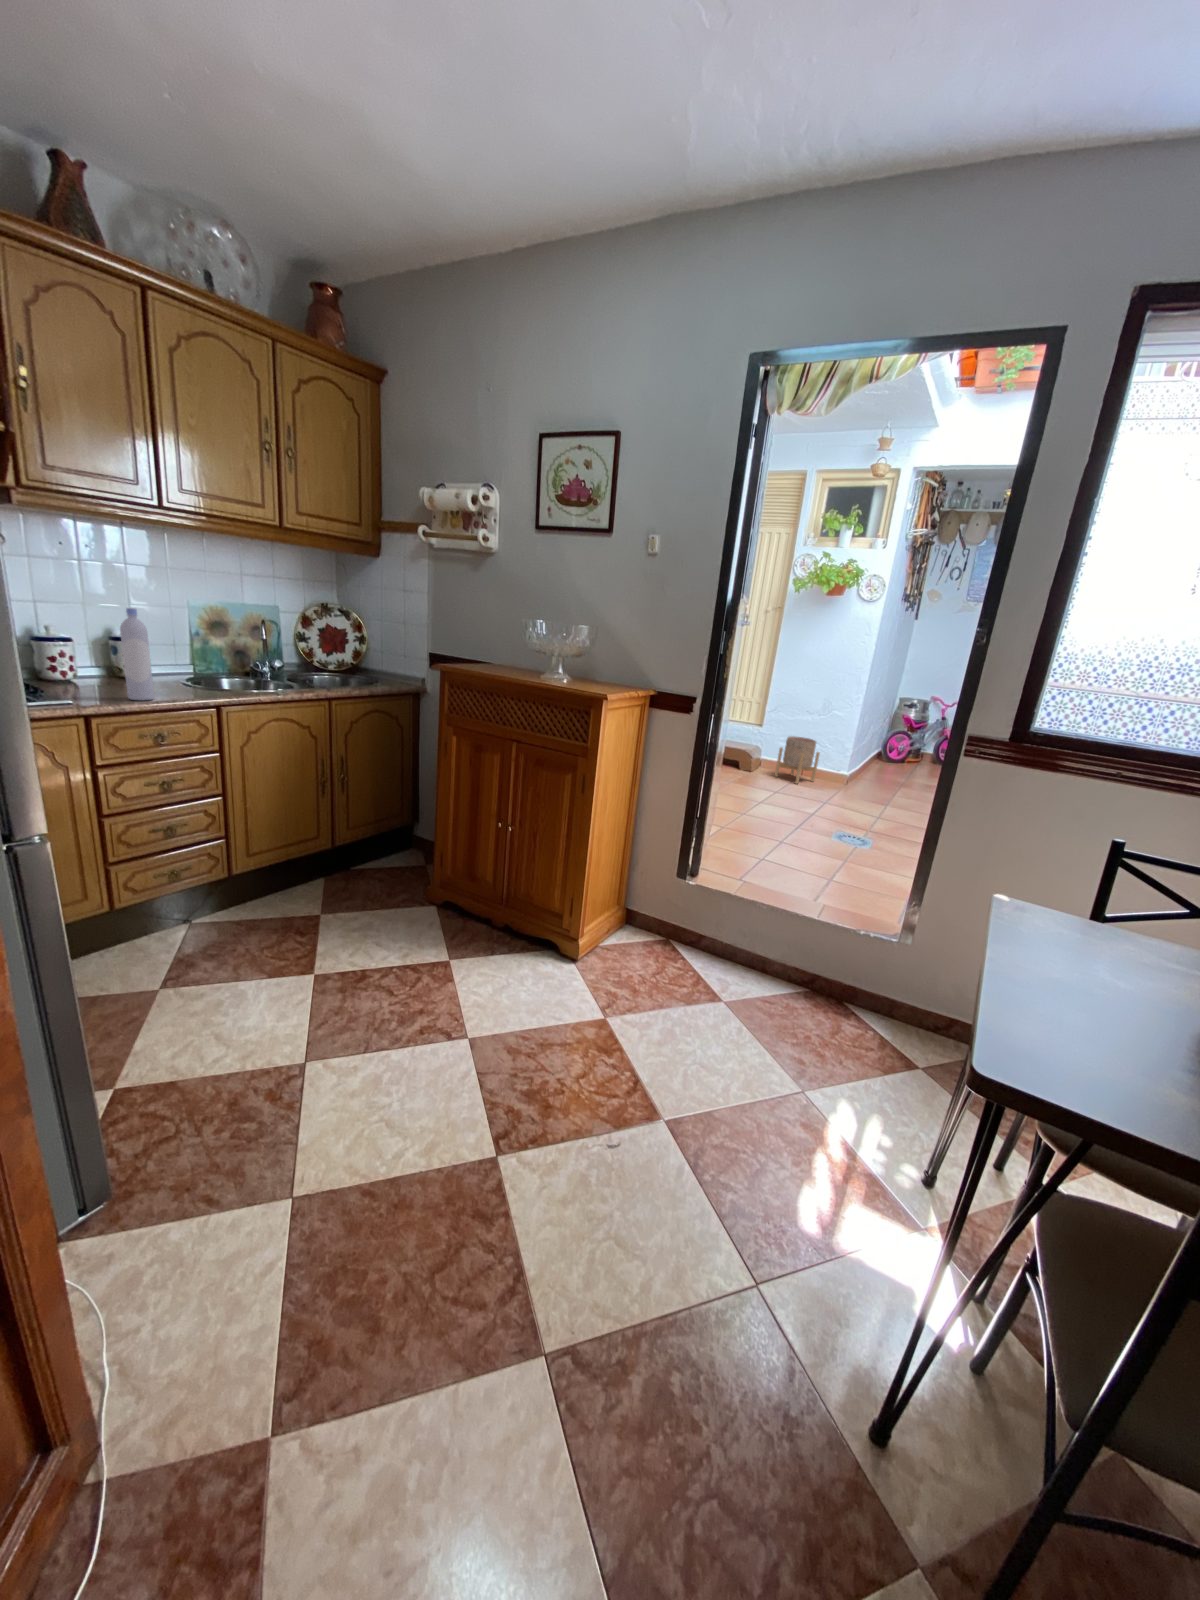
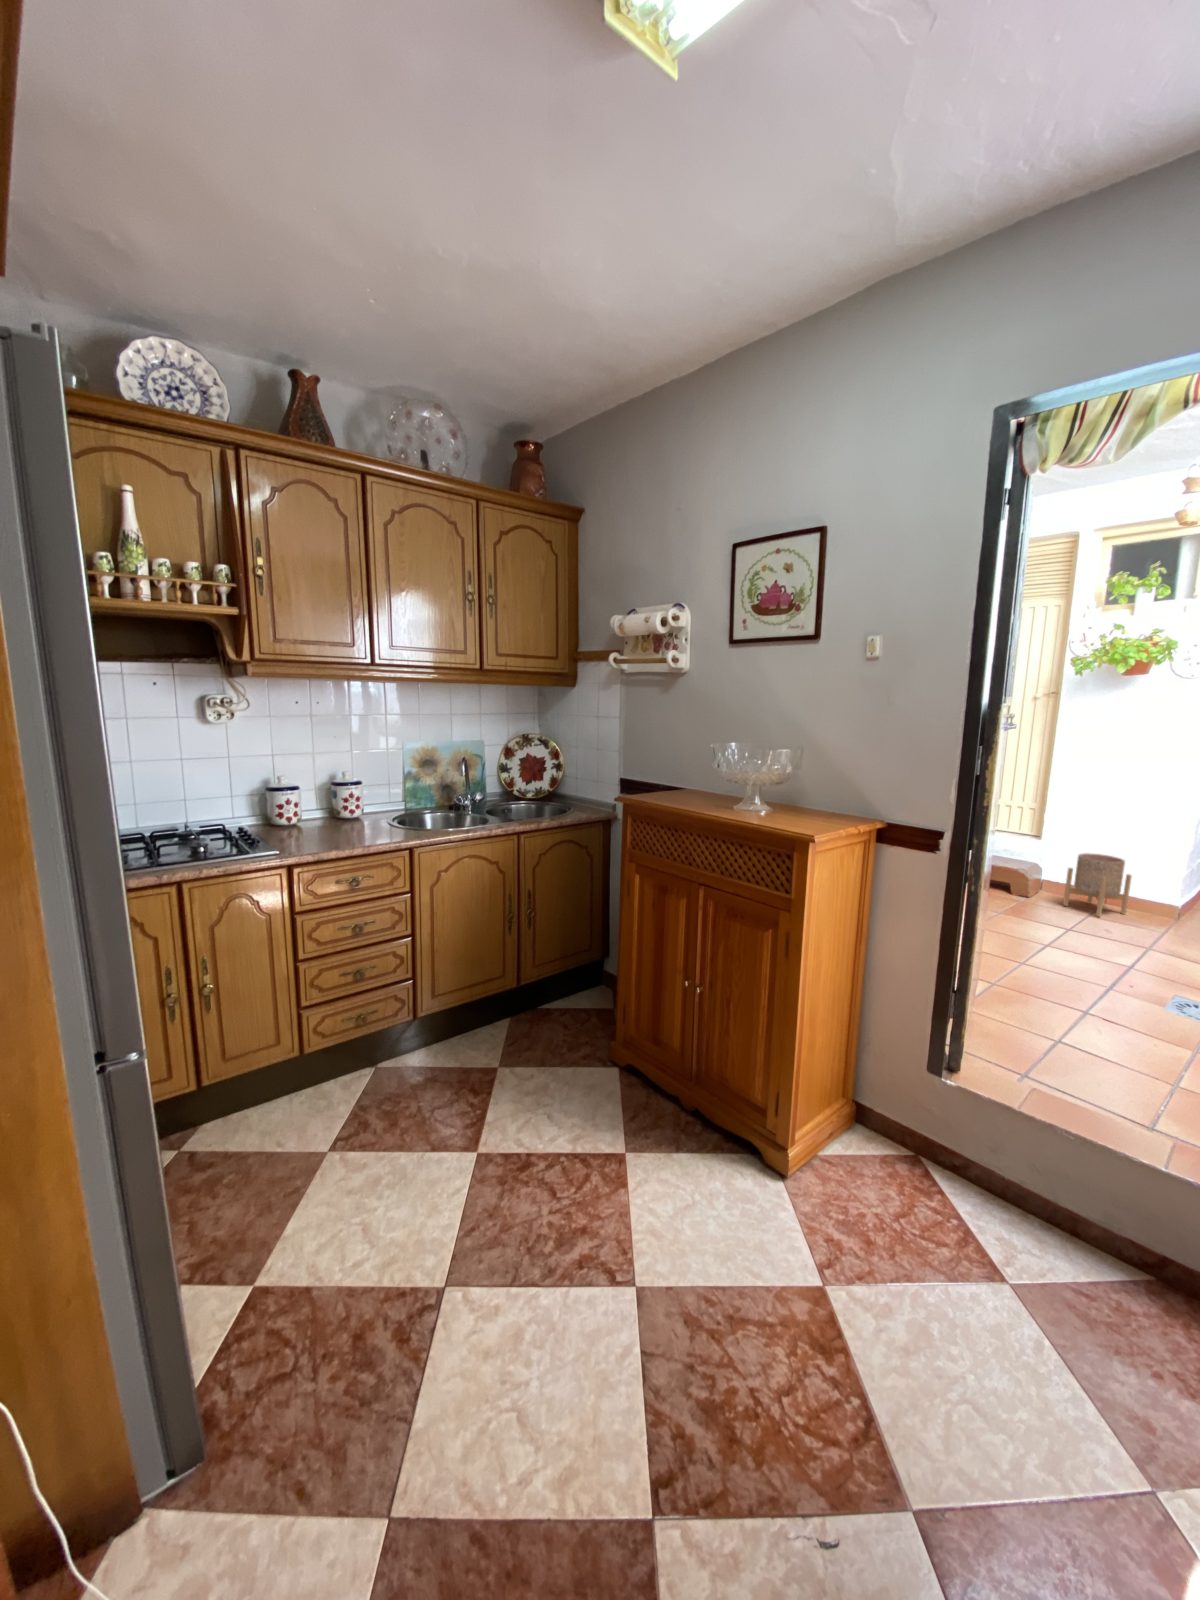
bottle: present [120,608,154,700] -> none [329,760,354,846]

